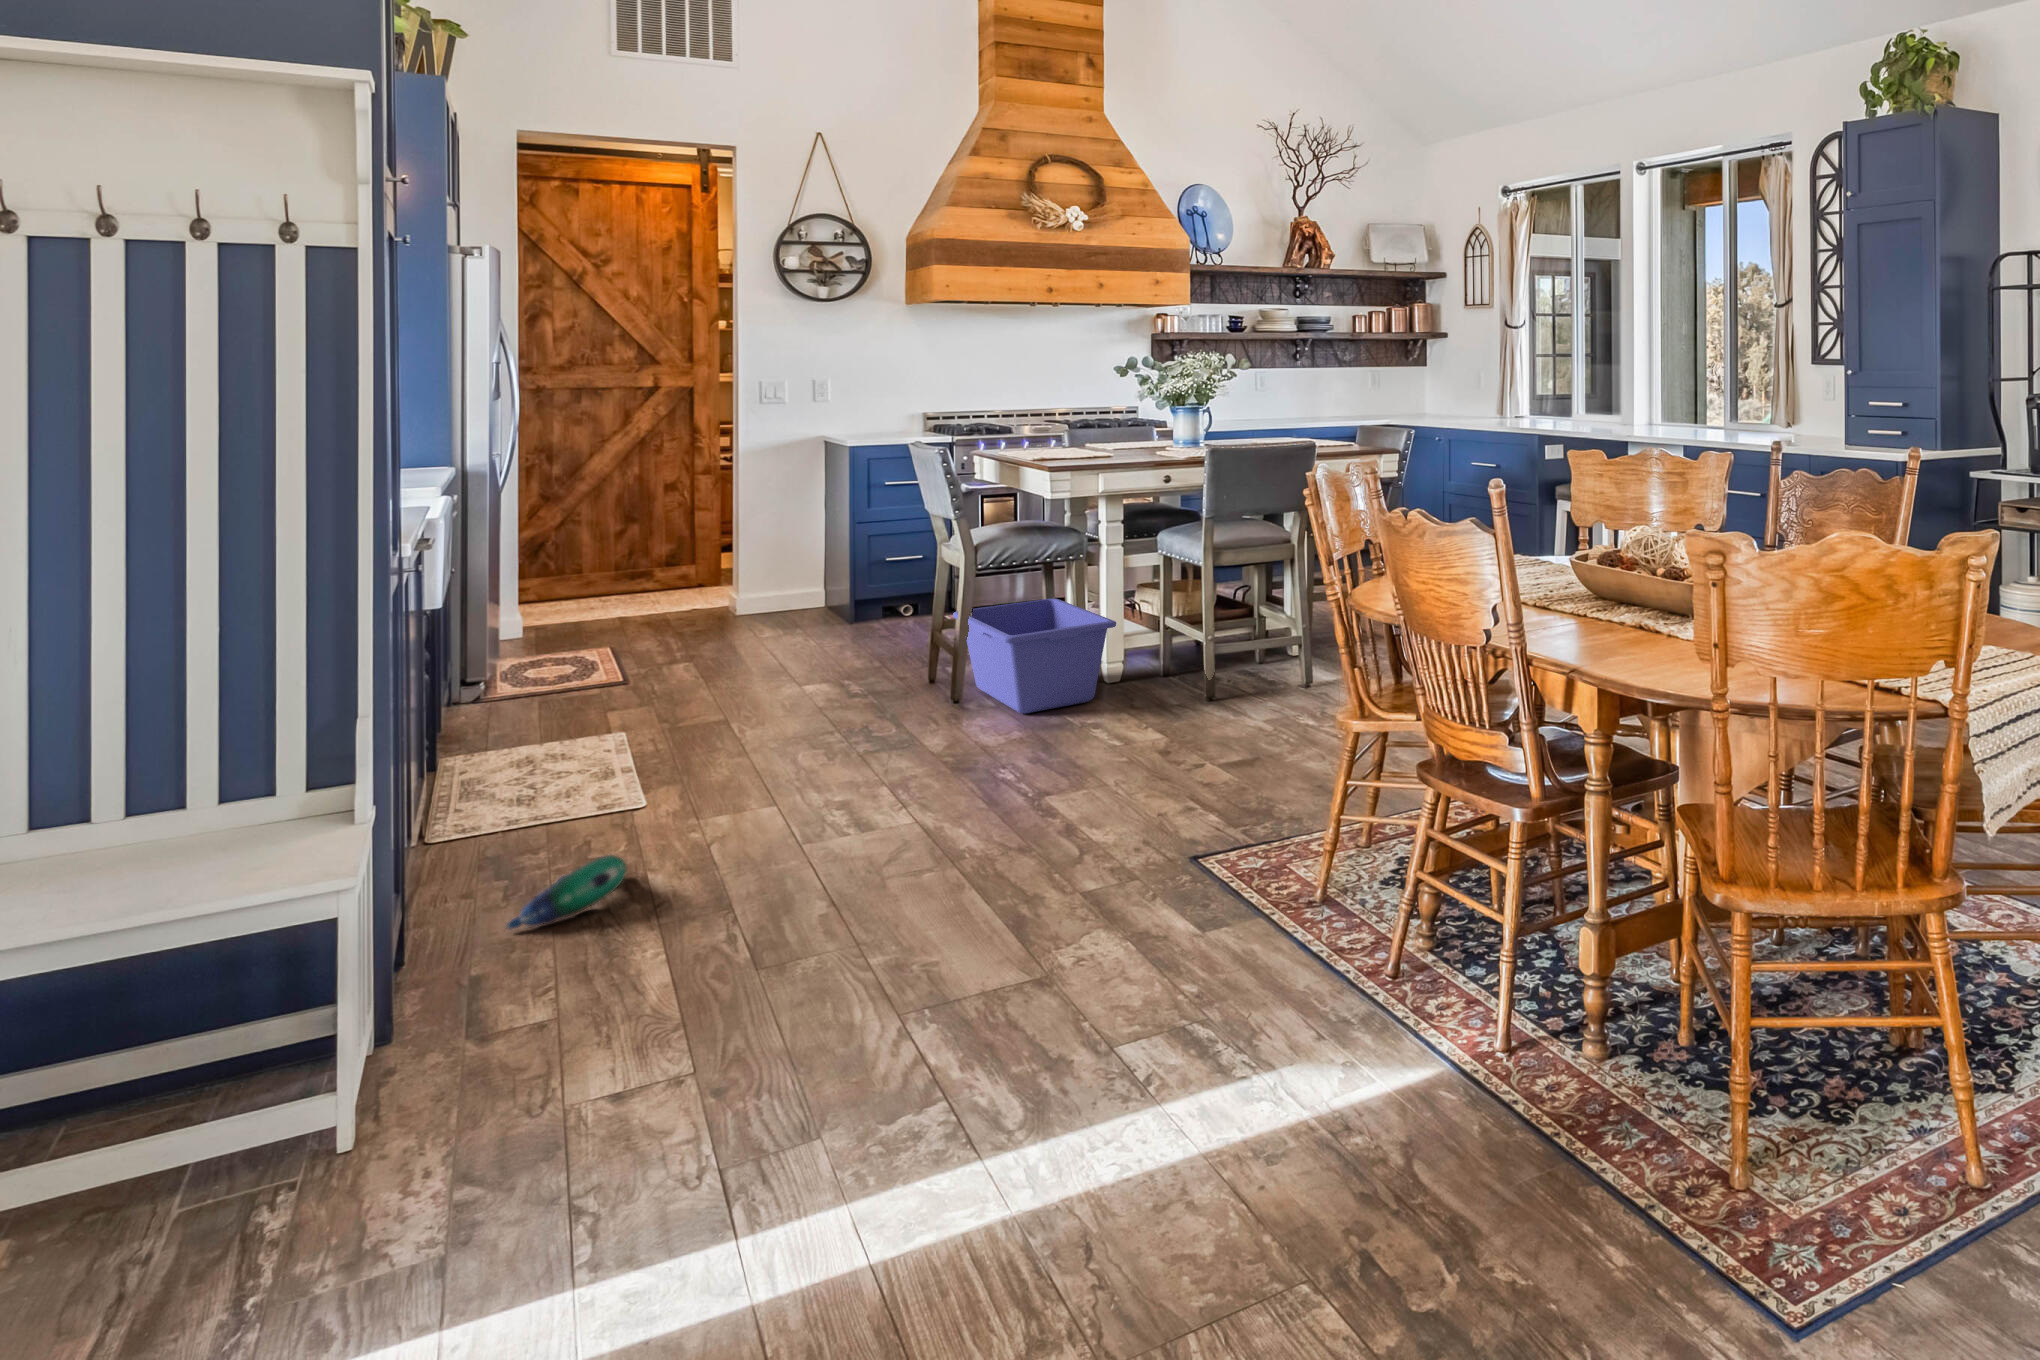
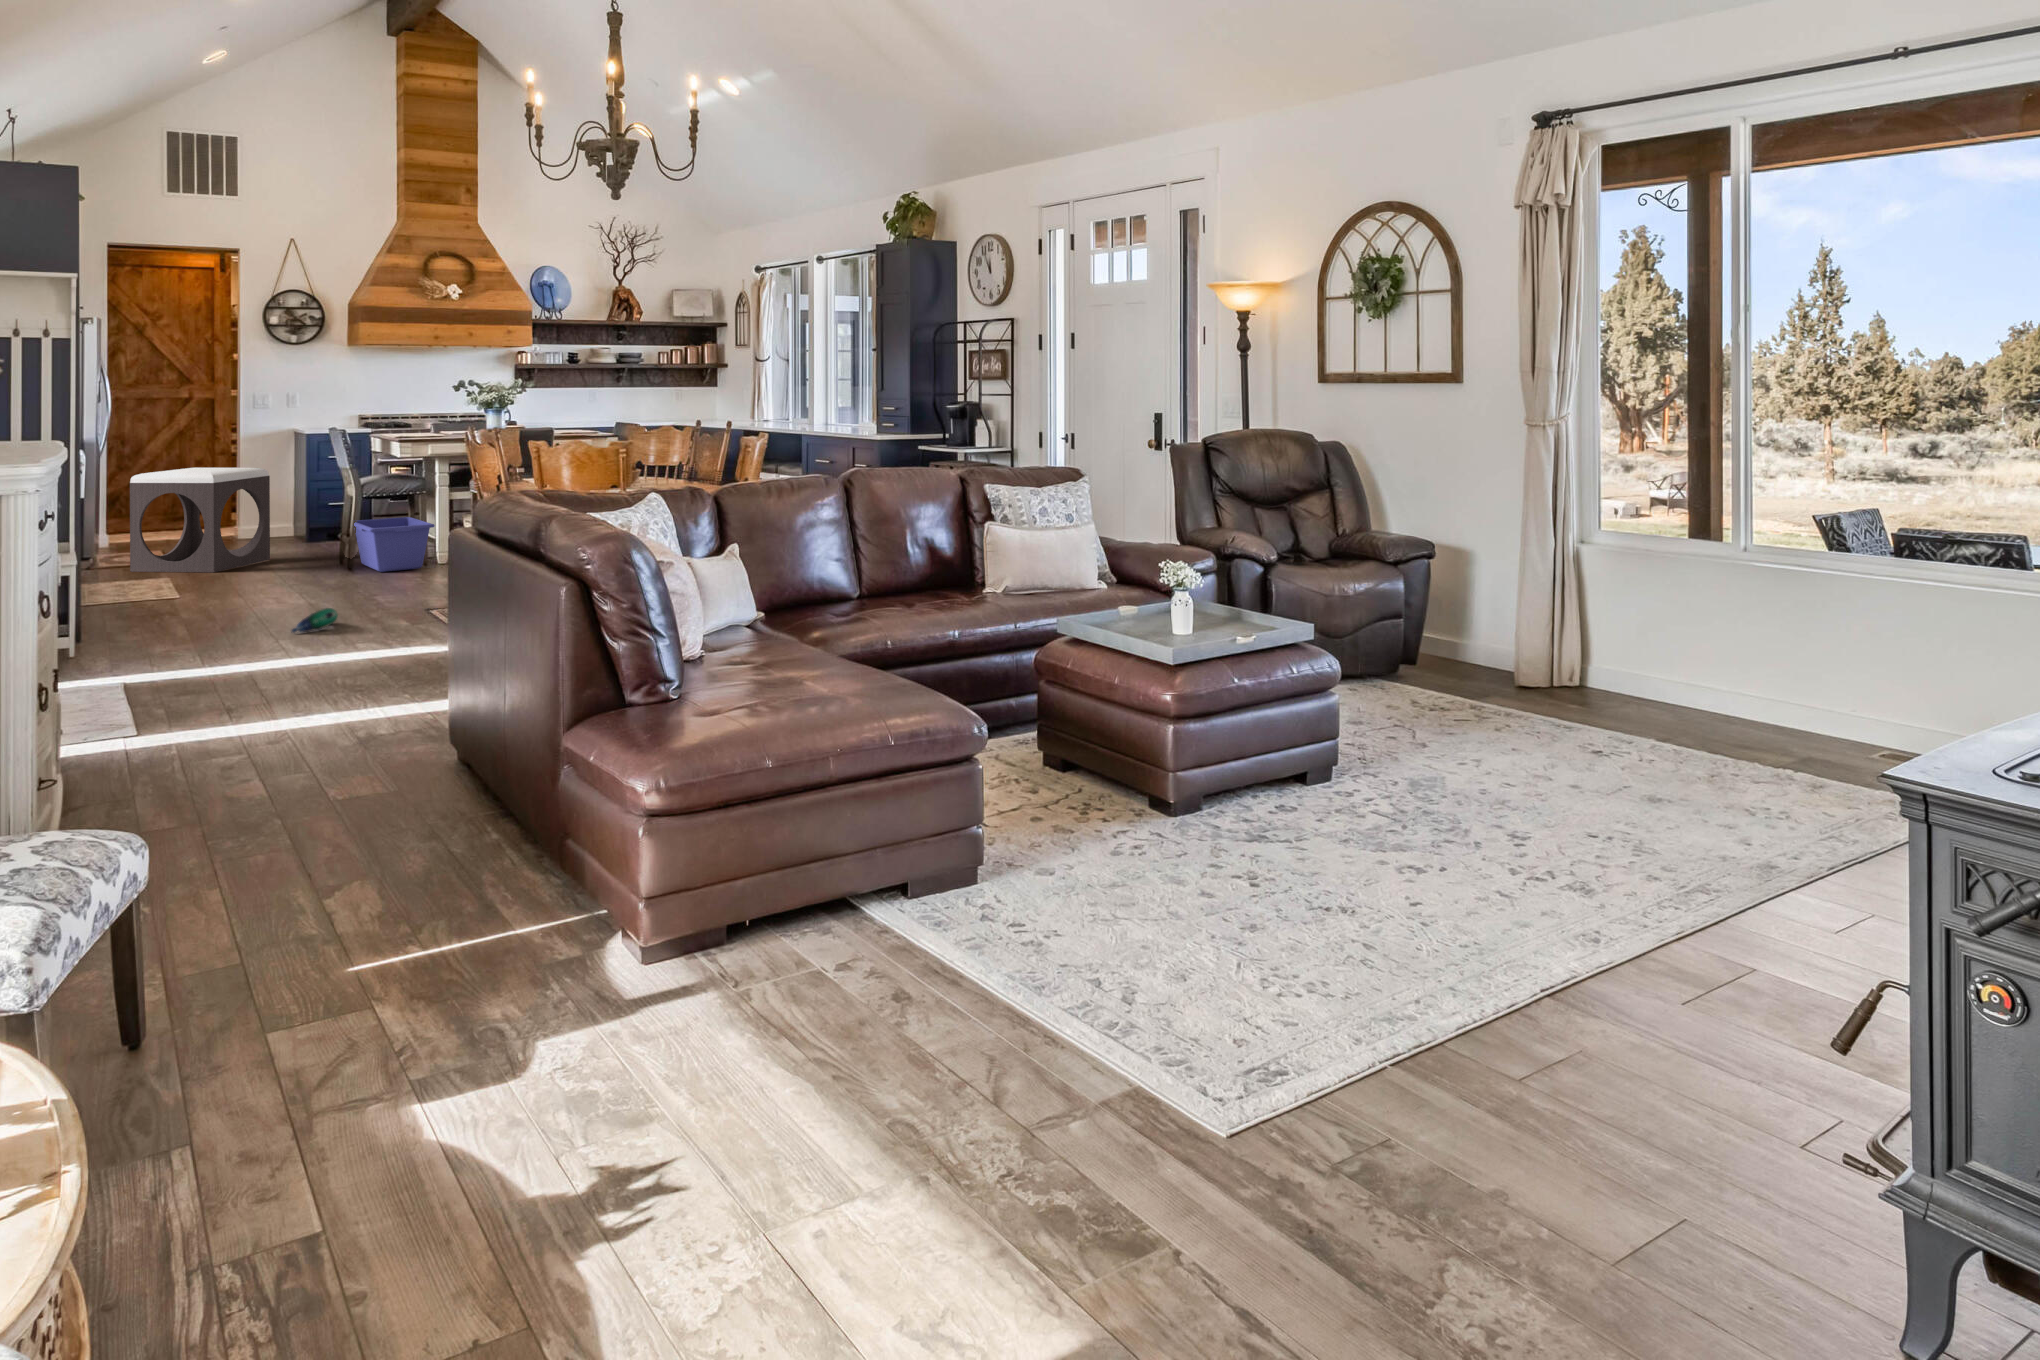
footstool: none [546,513,806,717] -> present [130,468,270,572]
plush toy: present [507,855,626,929] -> present [292,608,338,632]

